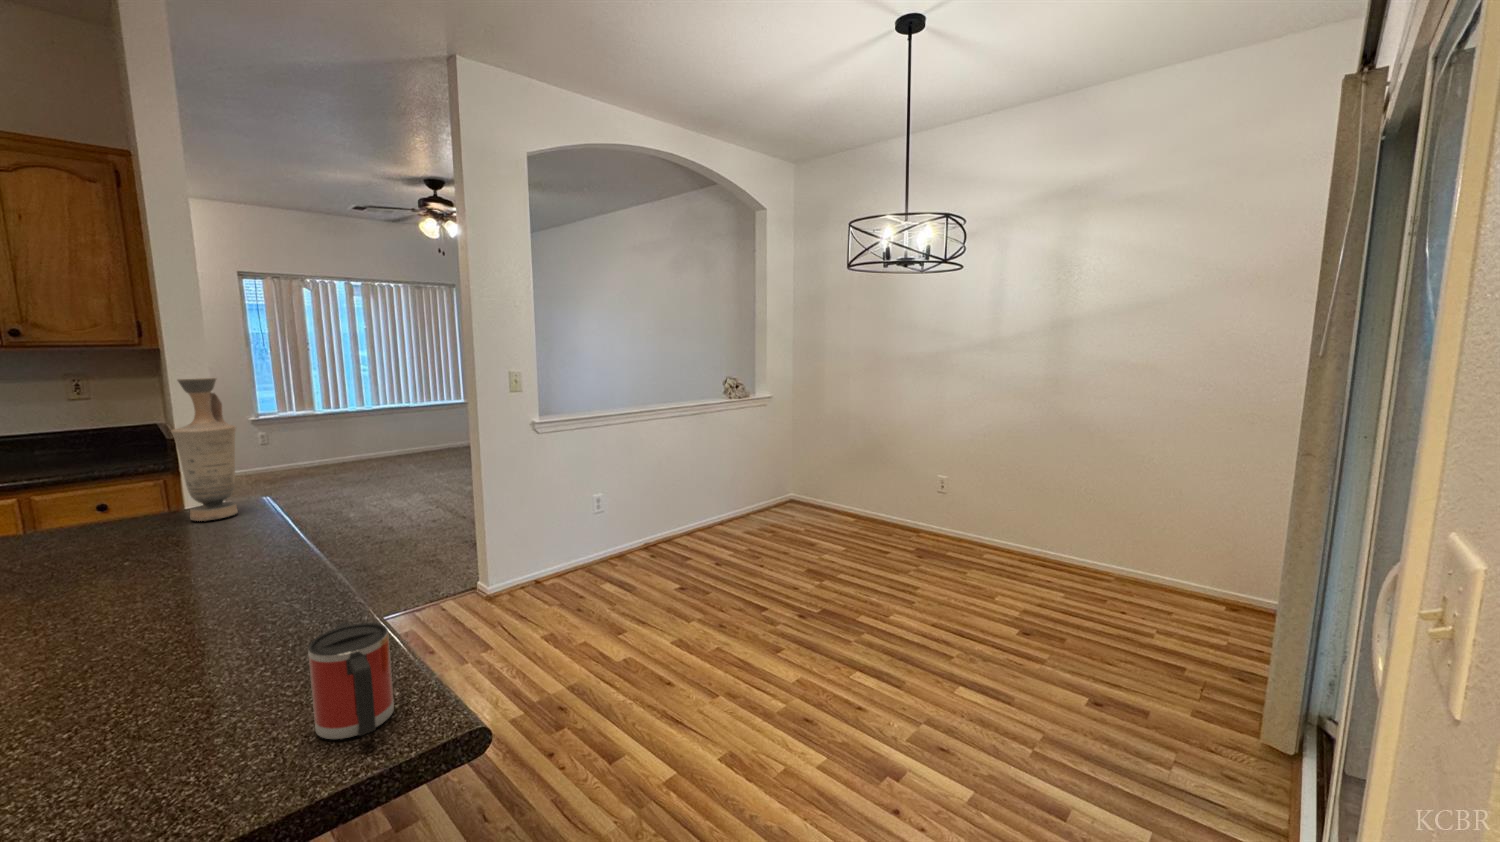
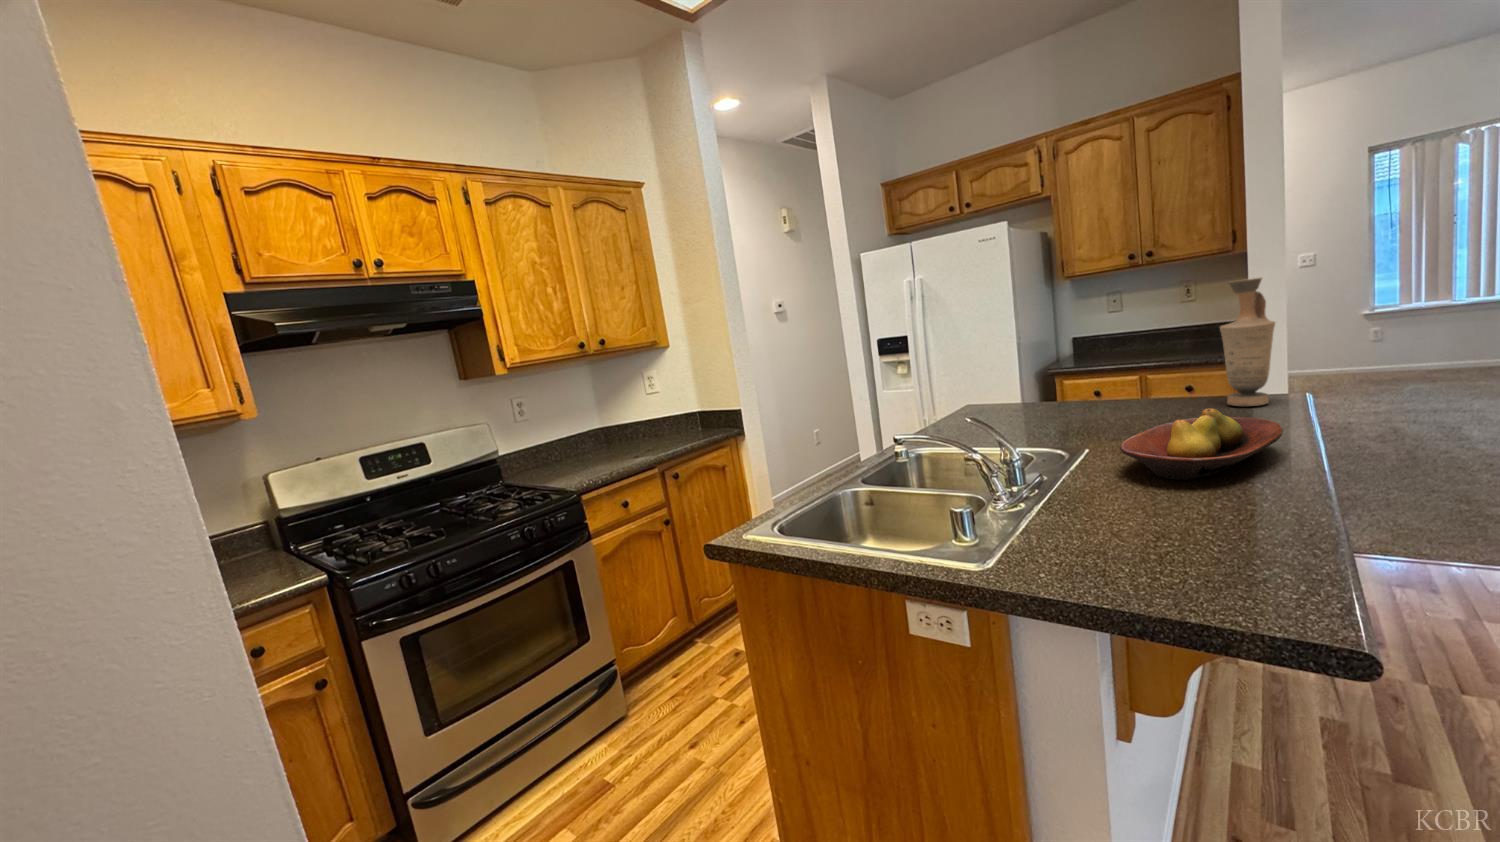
fruit bowl: none [83,527,288,629] -> present [1120,408,1283,480]
mug: present [308,622,394,739] -> none [1213,503,1291,601]

